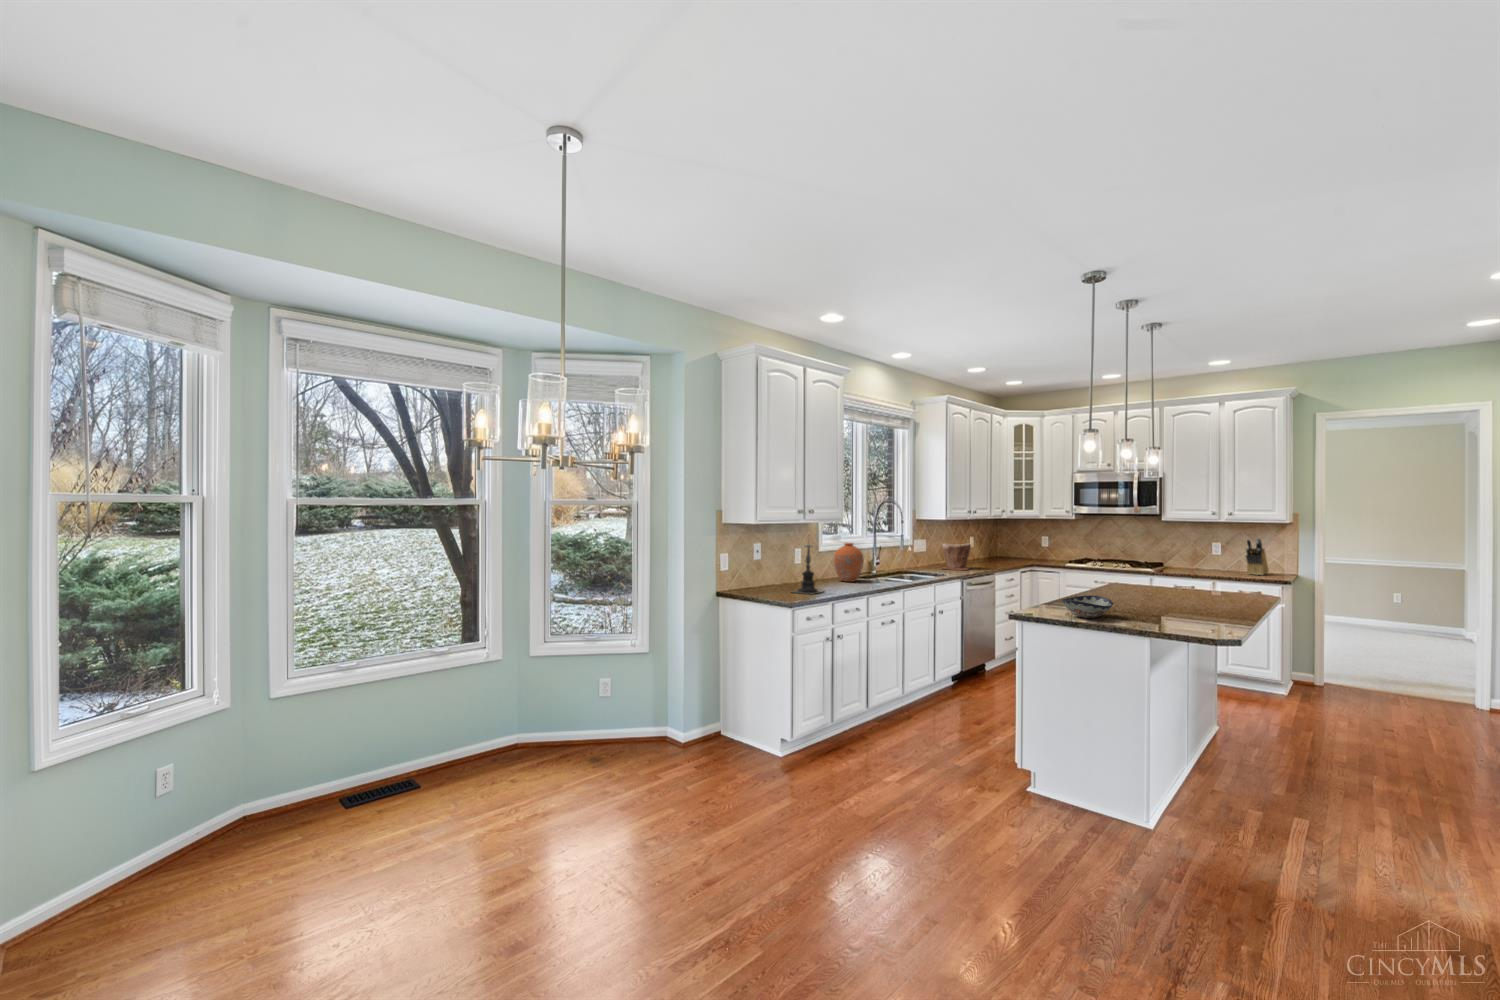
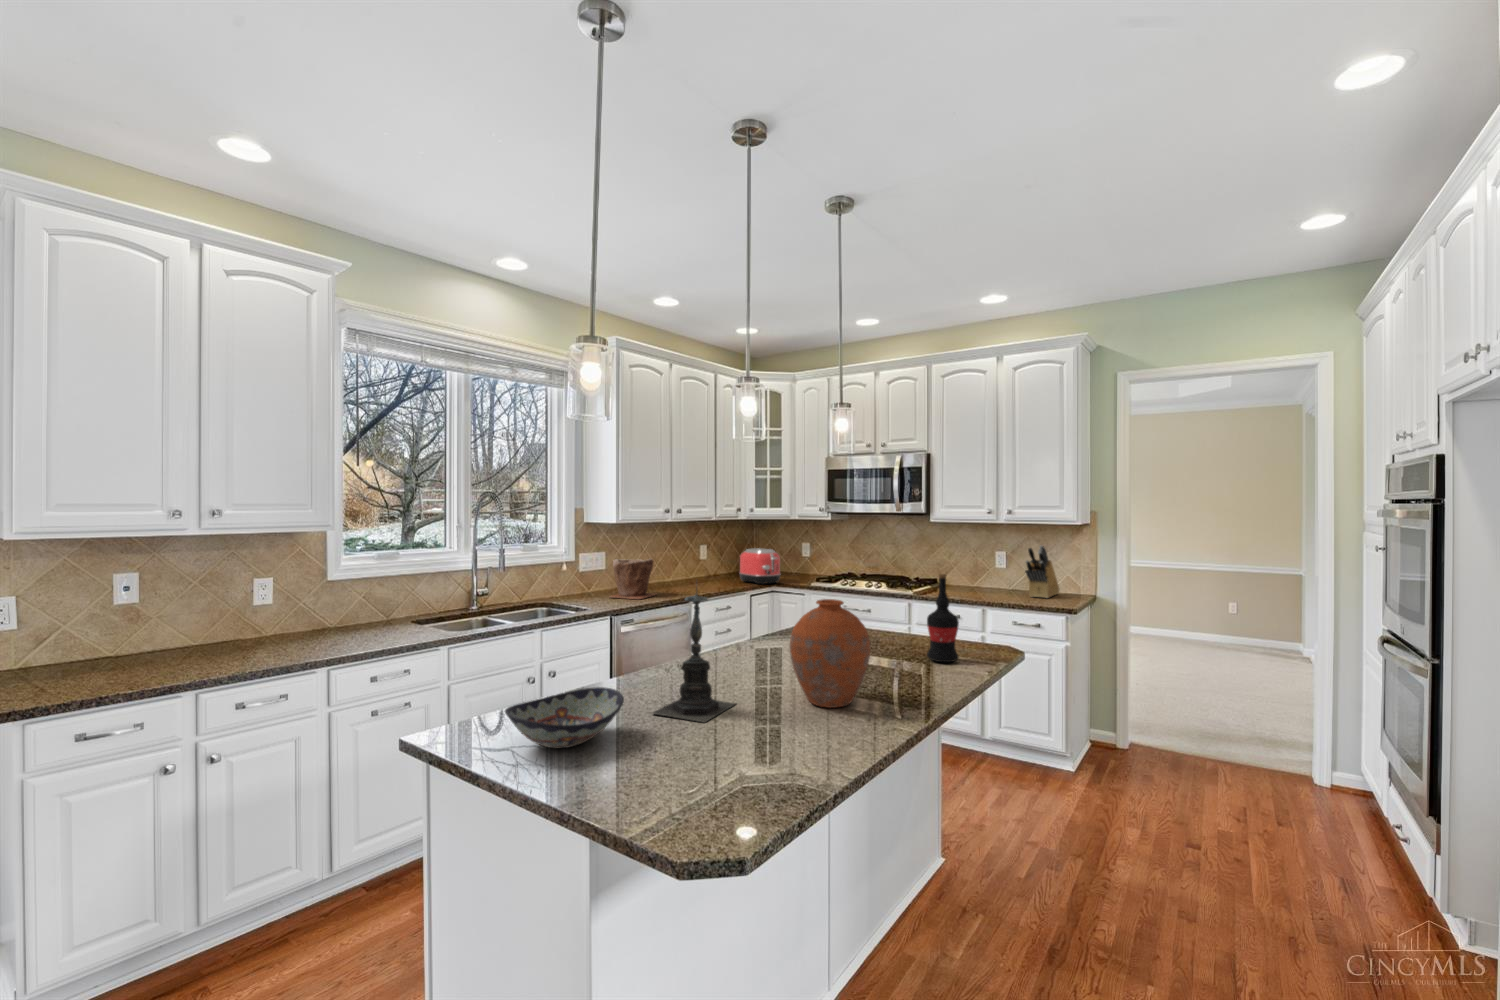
toaster: none [1008,539,1042,564] -> present [740,548,781,584]
vase: present [834,543,864,582] -> present [790,599,870,708]
candle holder: present [794,544,821,594] -> present [653,593,735,723]
wine bottle: none [1222,549,1244,599] -> present [927,574,959,662]

